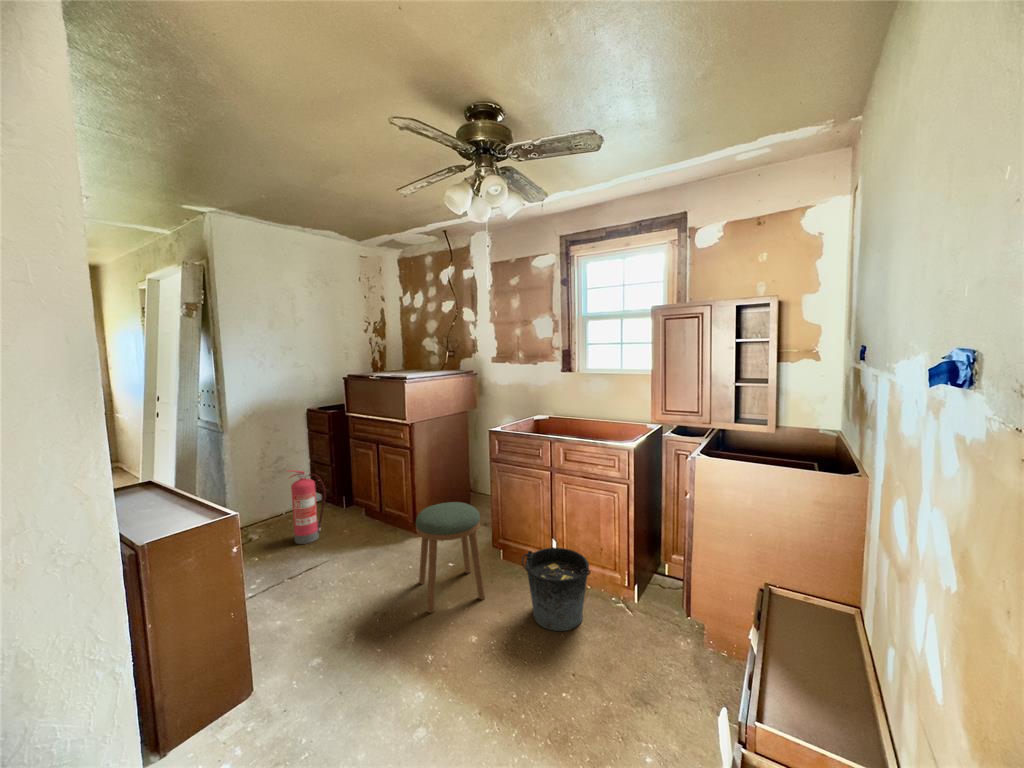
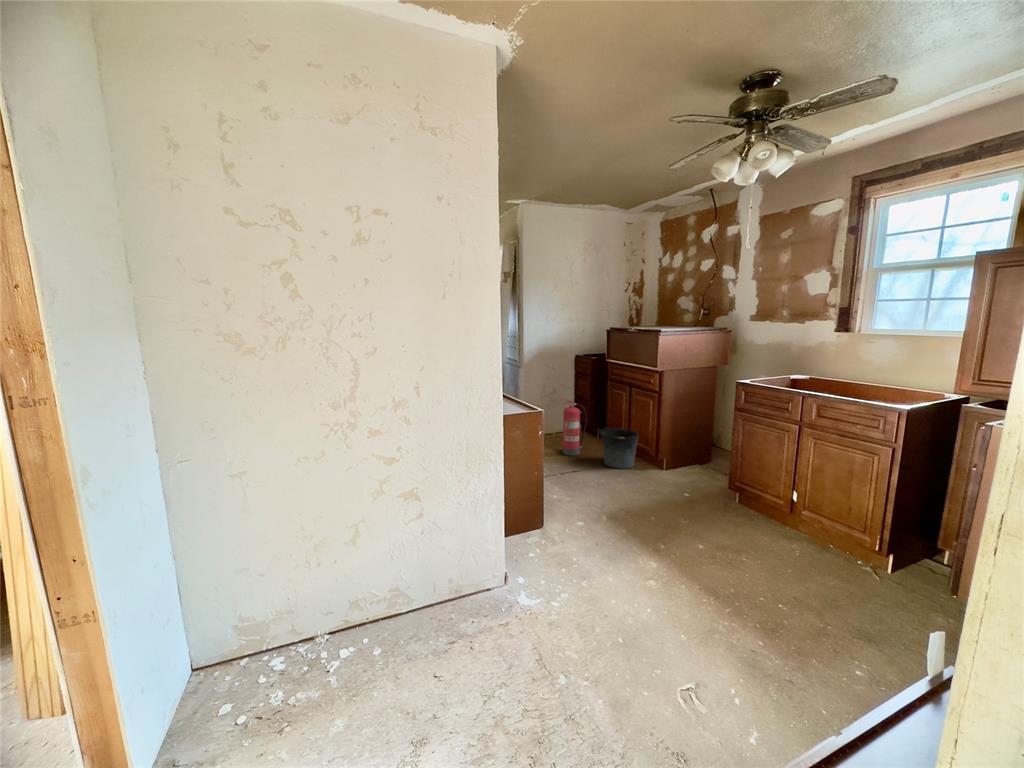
stool: present [416,502,485,613] -> none [657,438,718,524]
bucket: present [522,548,591,631] -> present [600,427,639,469]

